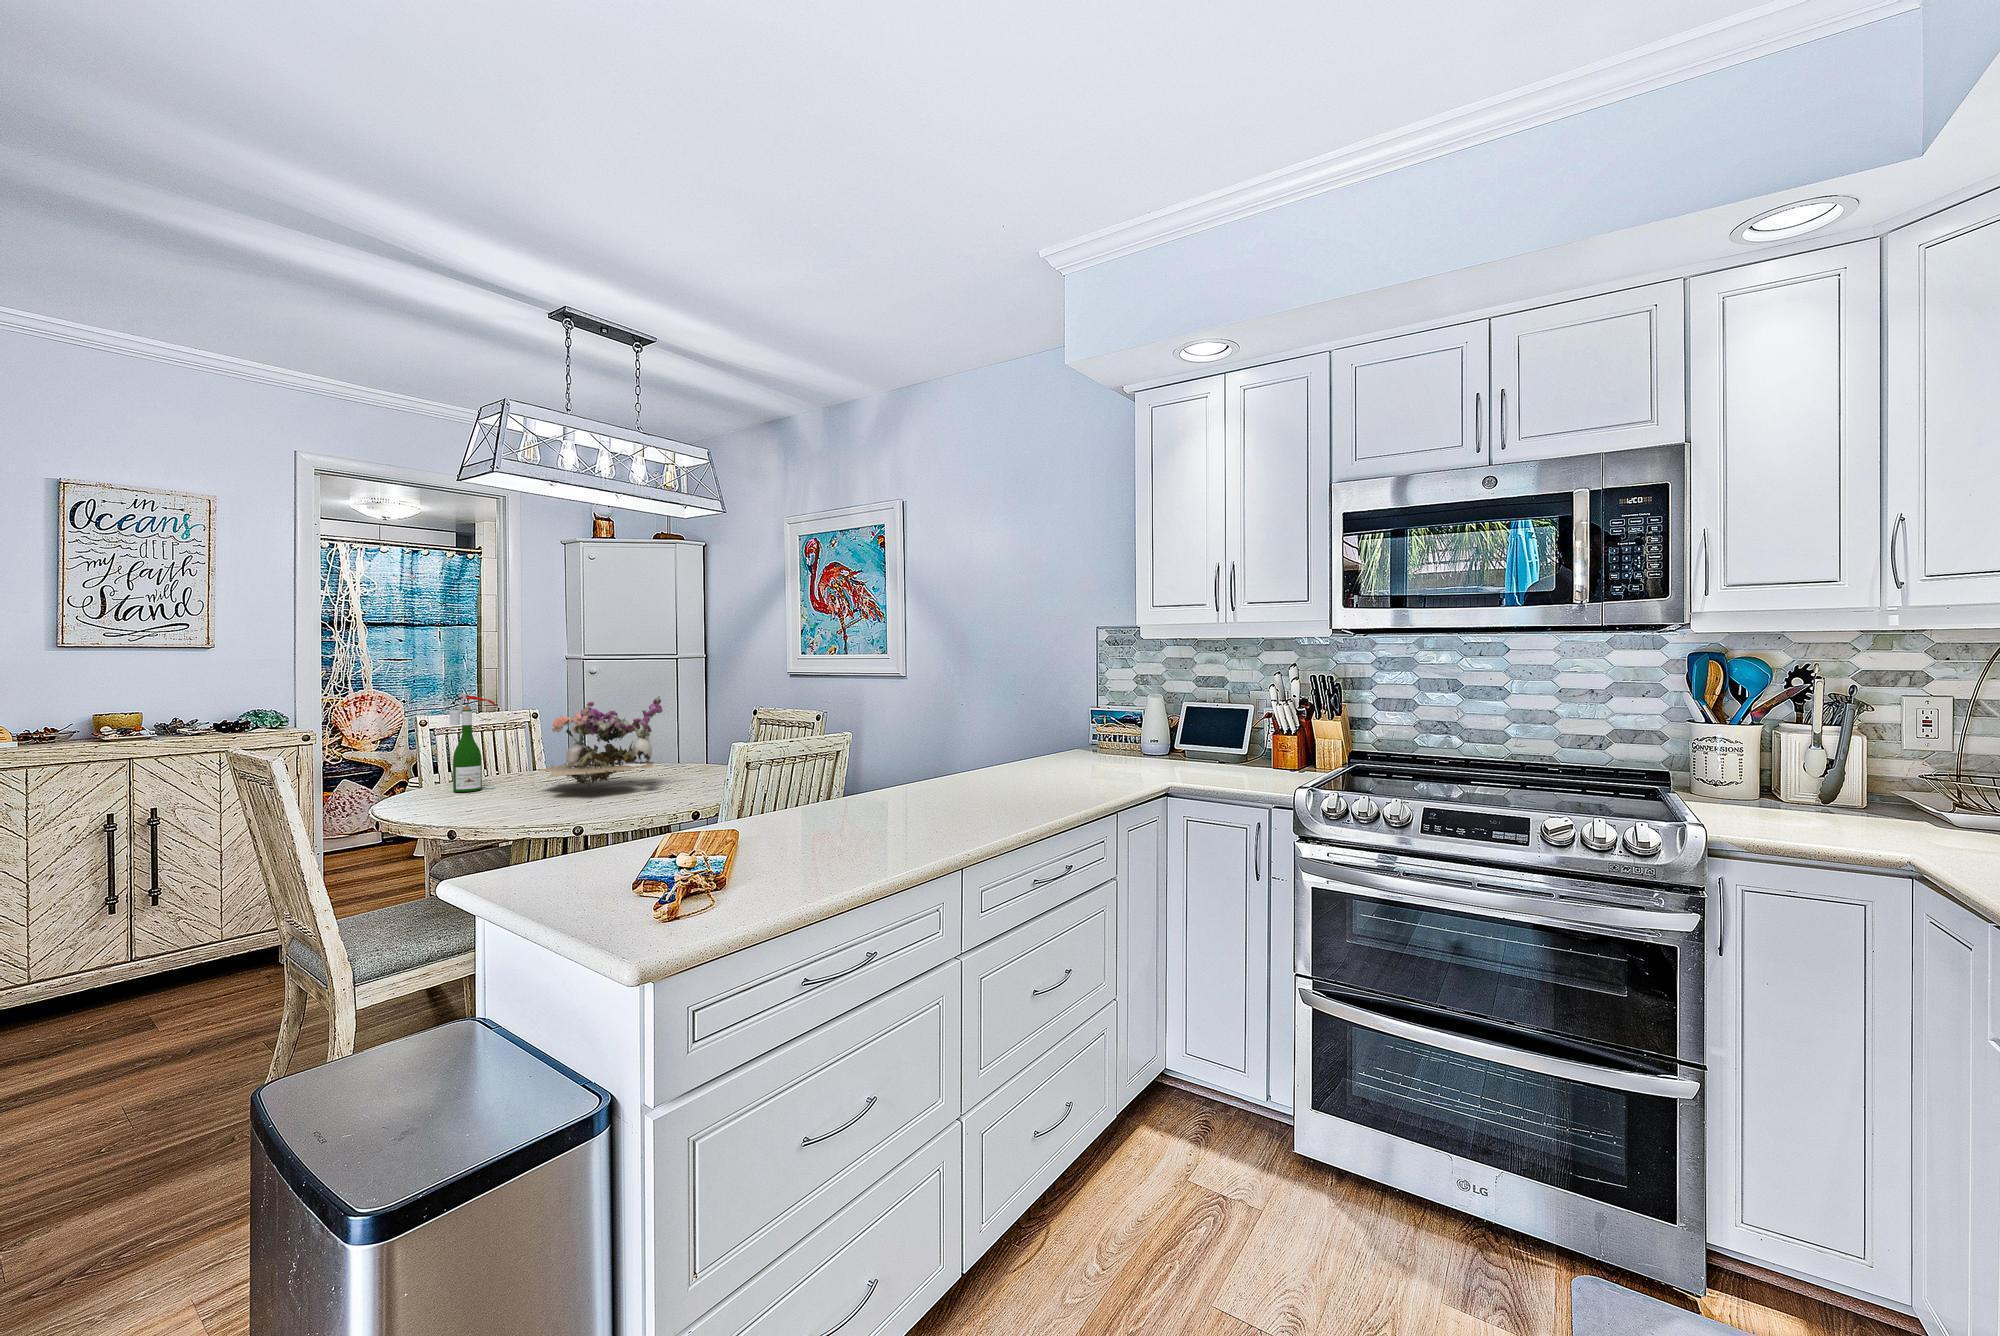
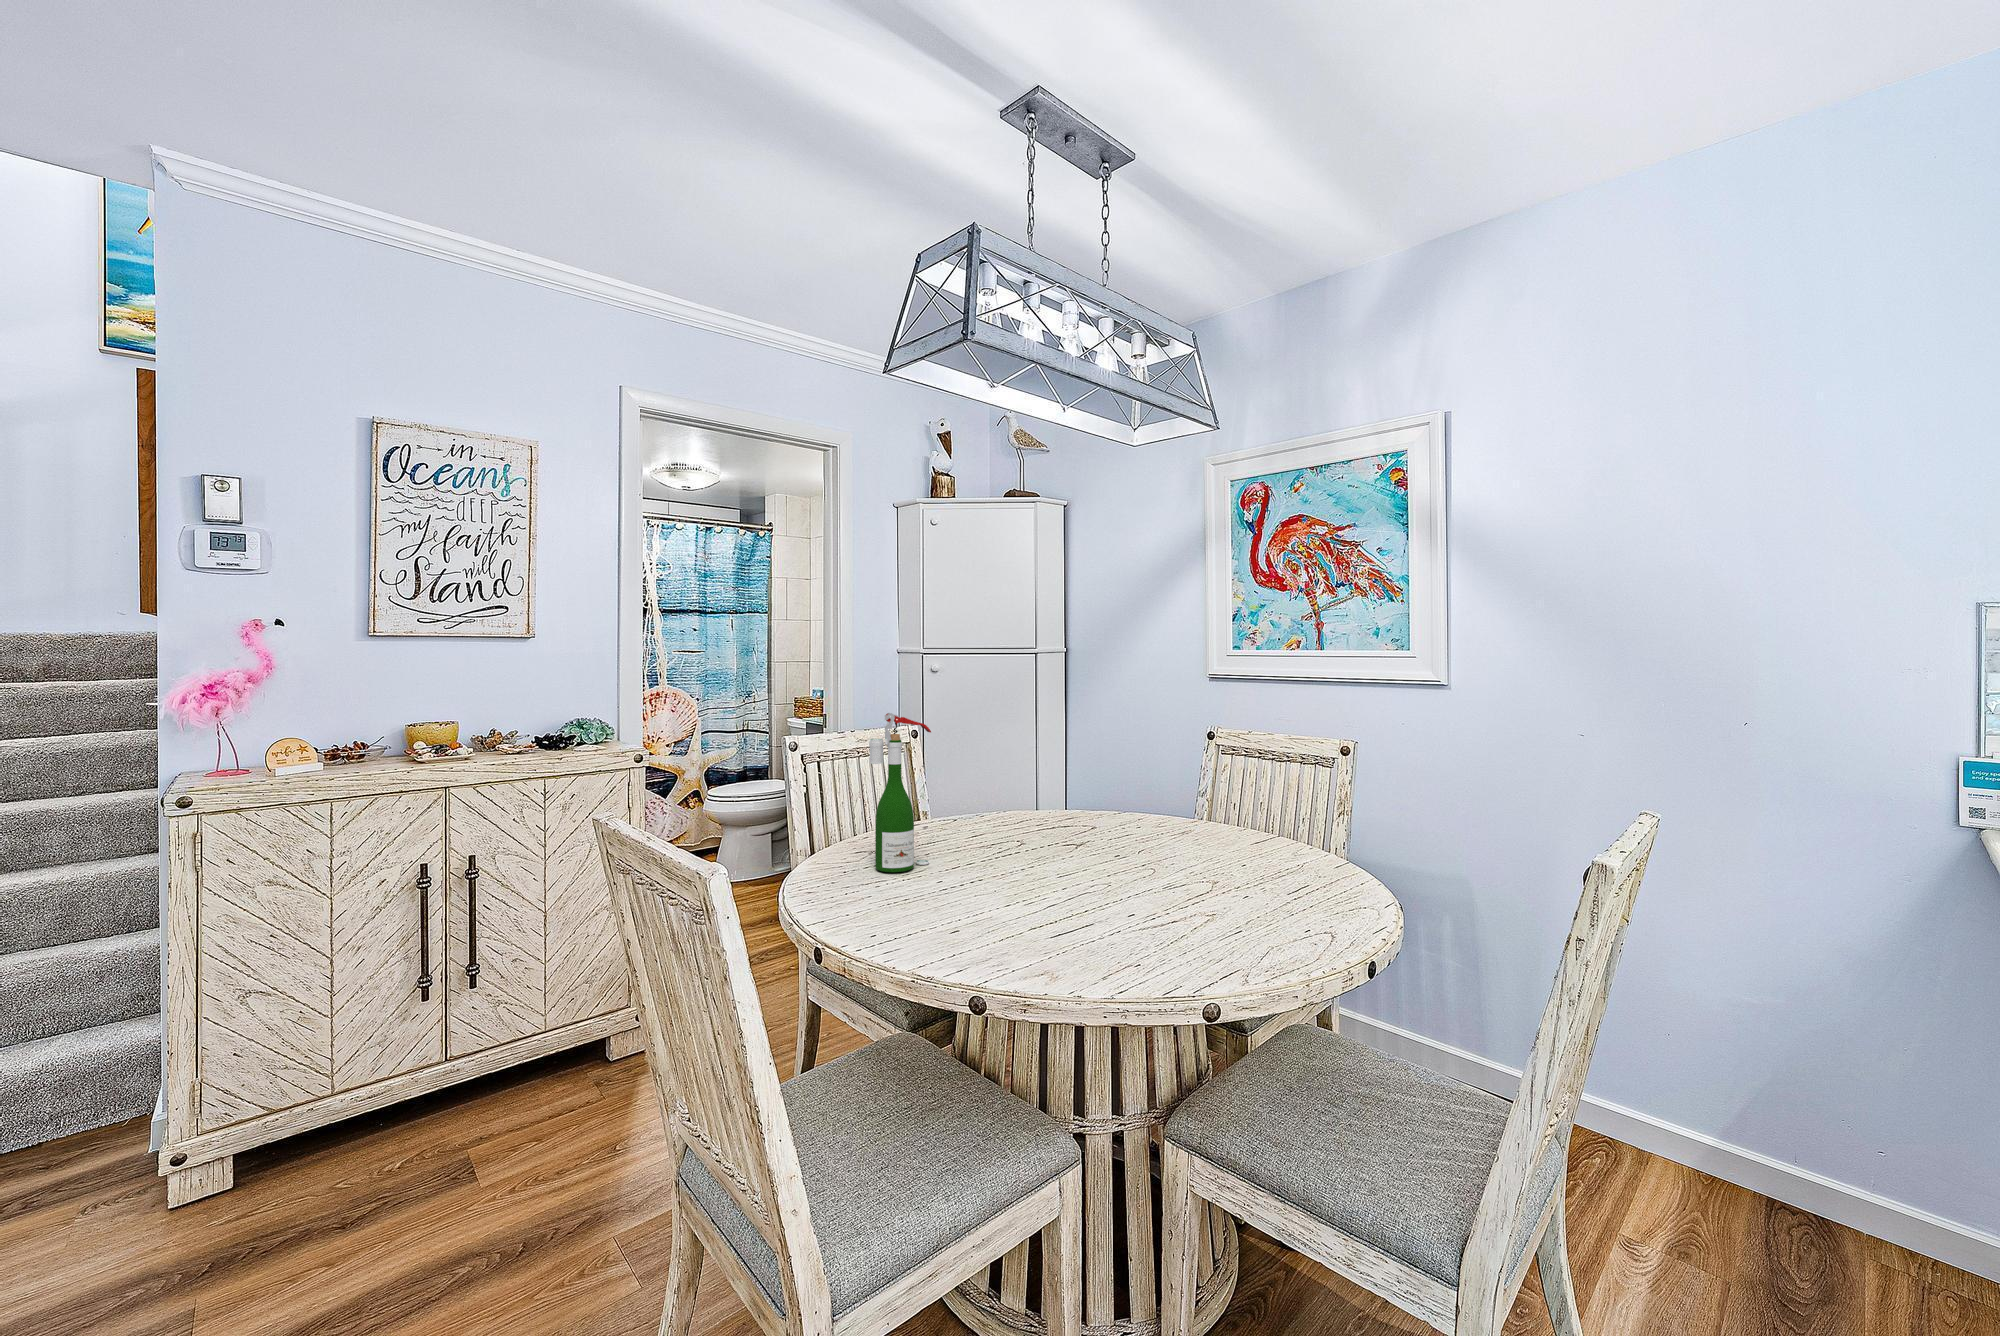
flower arrangement: present [541,696,662,788] -> none [1008,724,1203,875]

